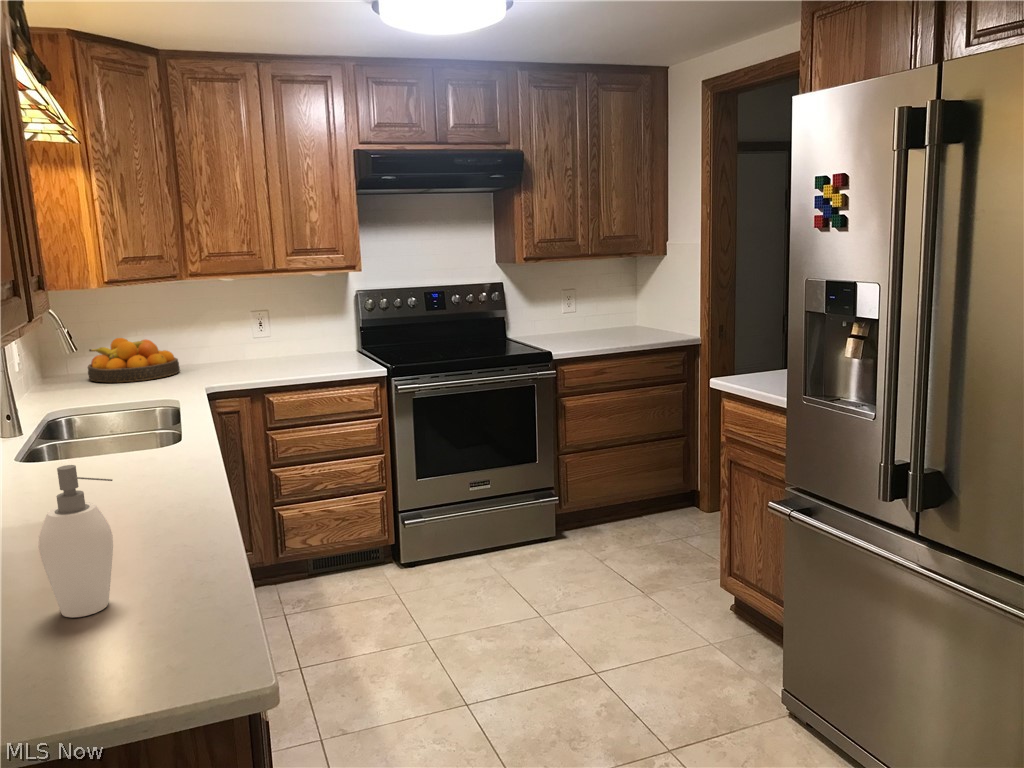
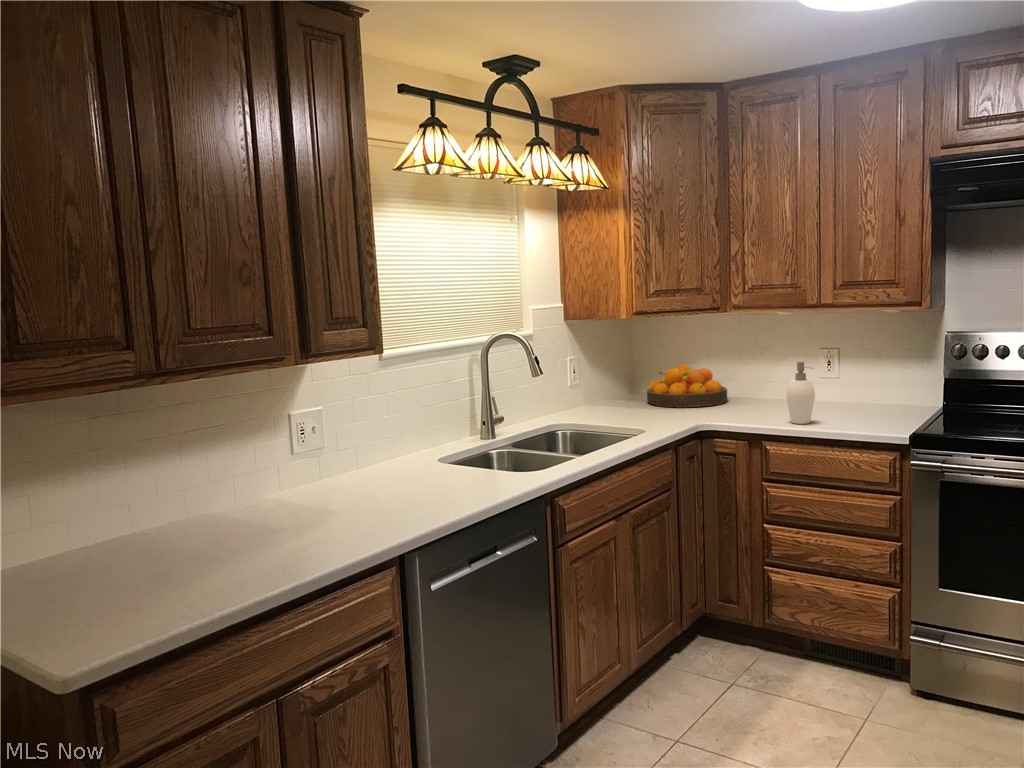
soap dispenser: present [38,465,113,617] -> present [786,362,815,424]

